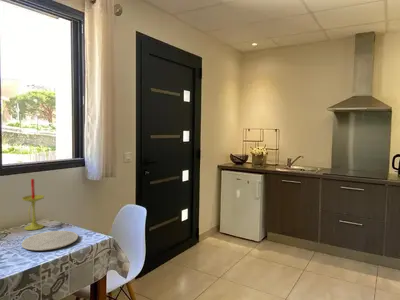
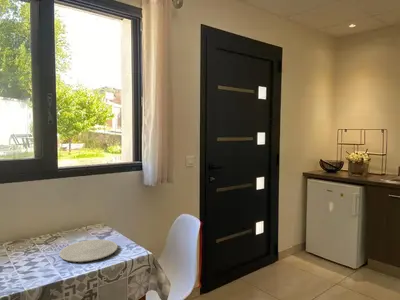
candle: present [22,179,44,230] -> none [73,181,95,236]

